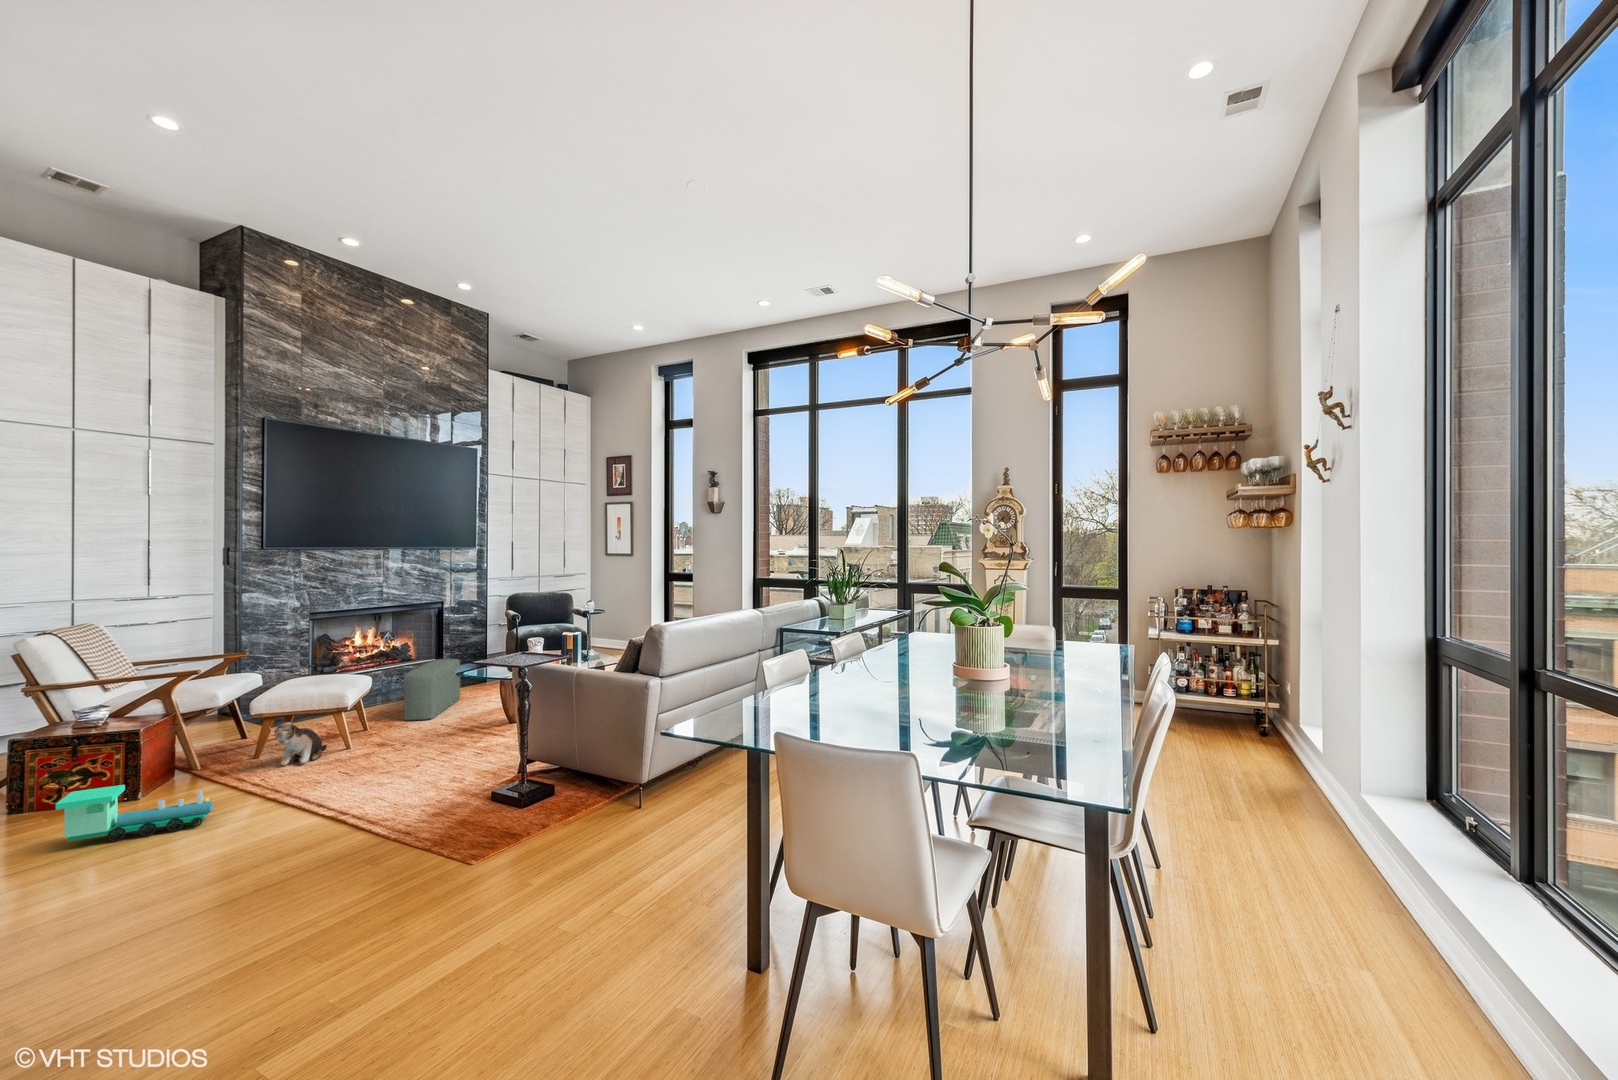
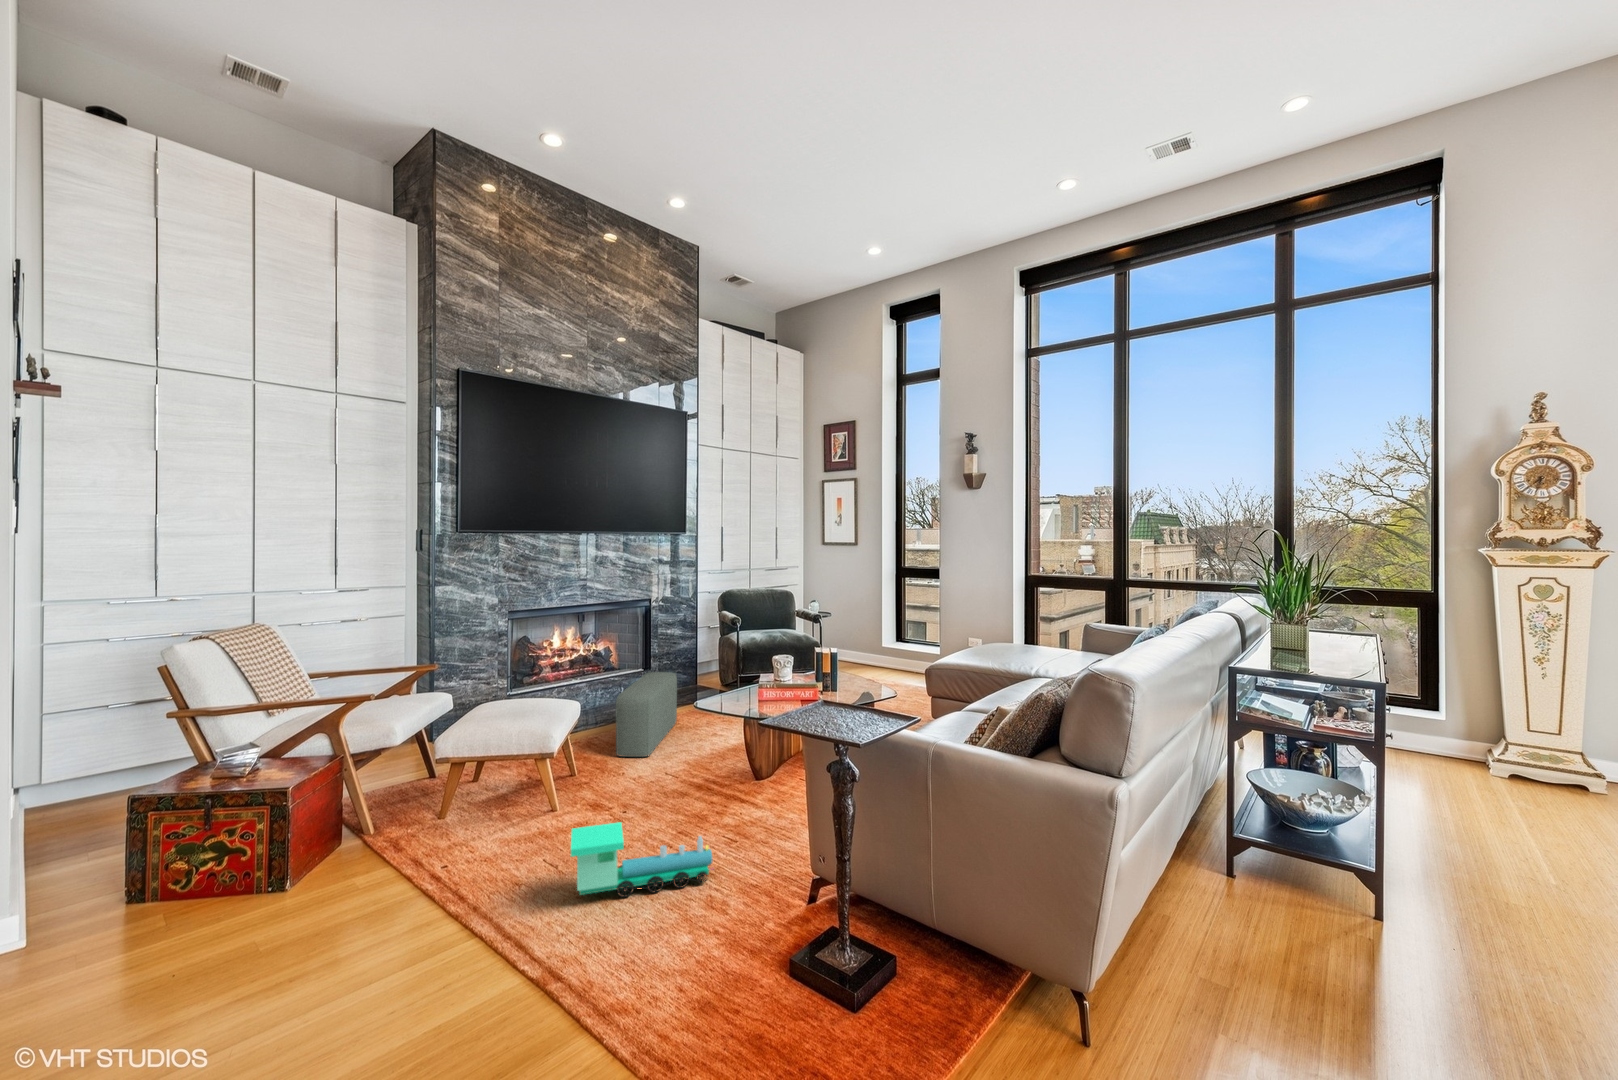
plush toy: present [269,722,327,766] -> none [453,774,527,834]
toy train: present [56,785,215,841] -> present [571,822,714,897]

